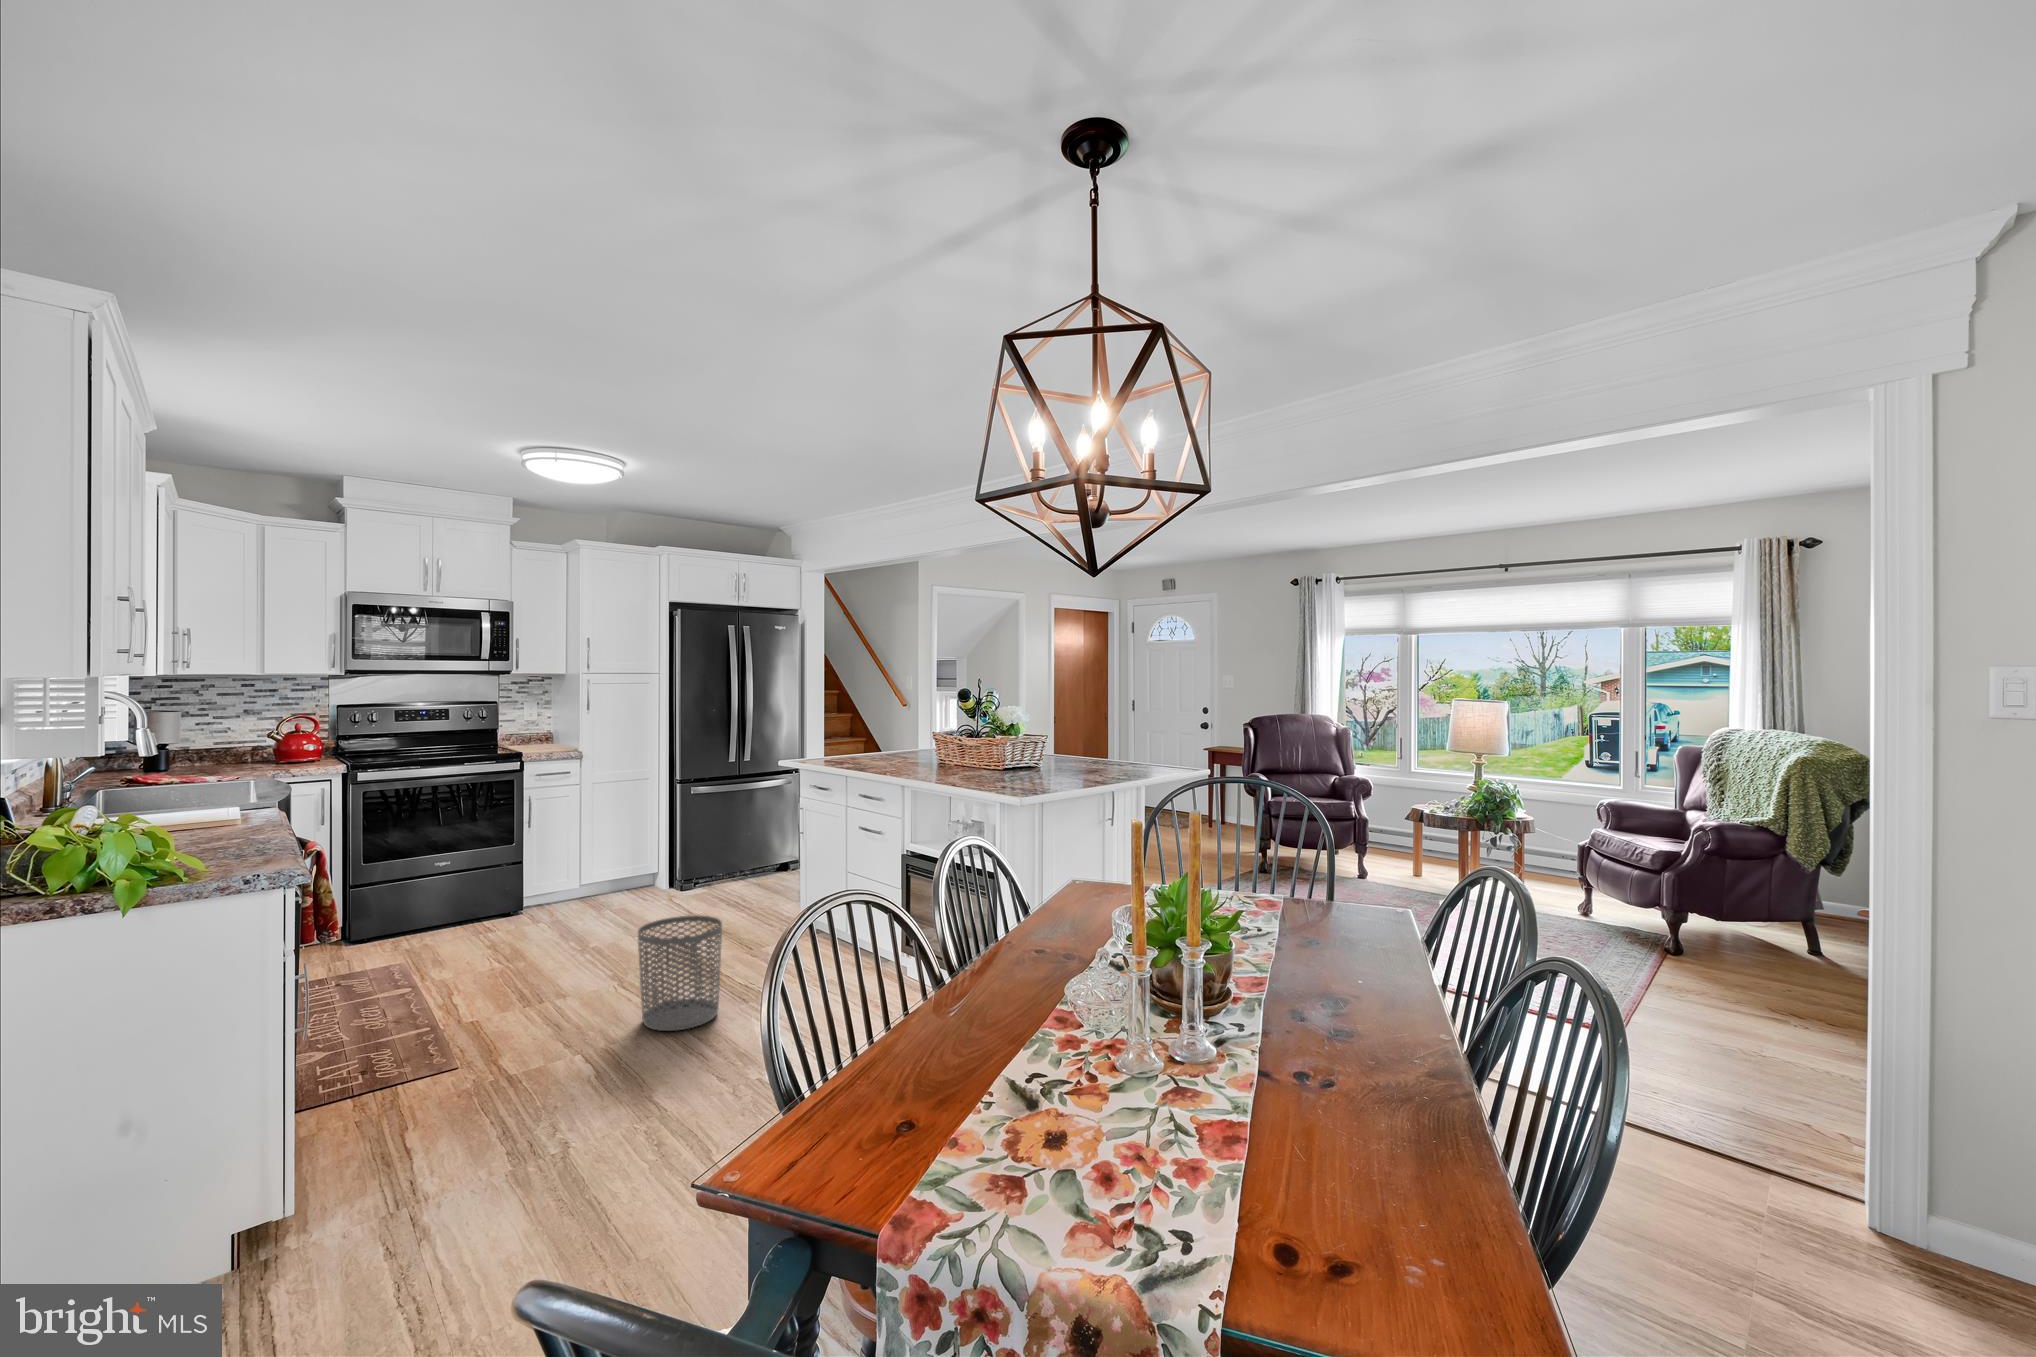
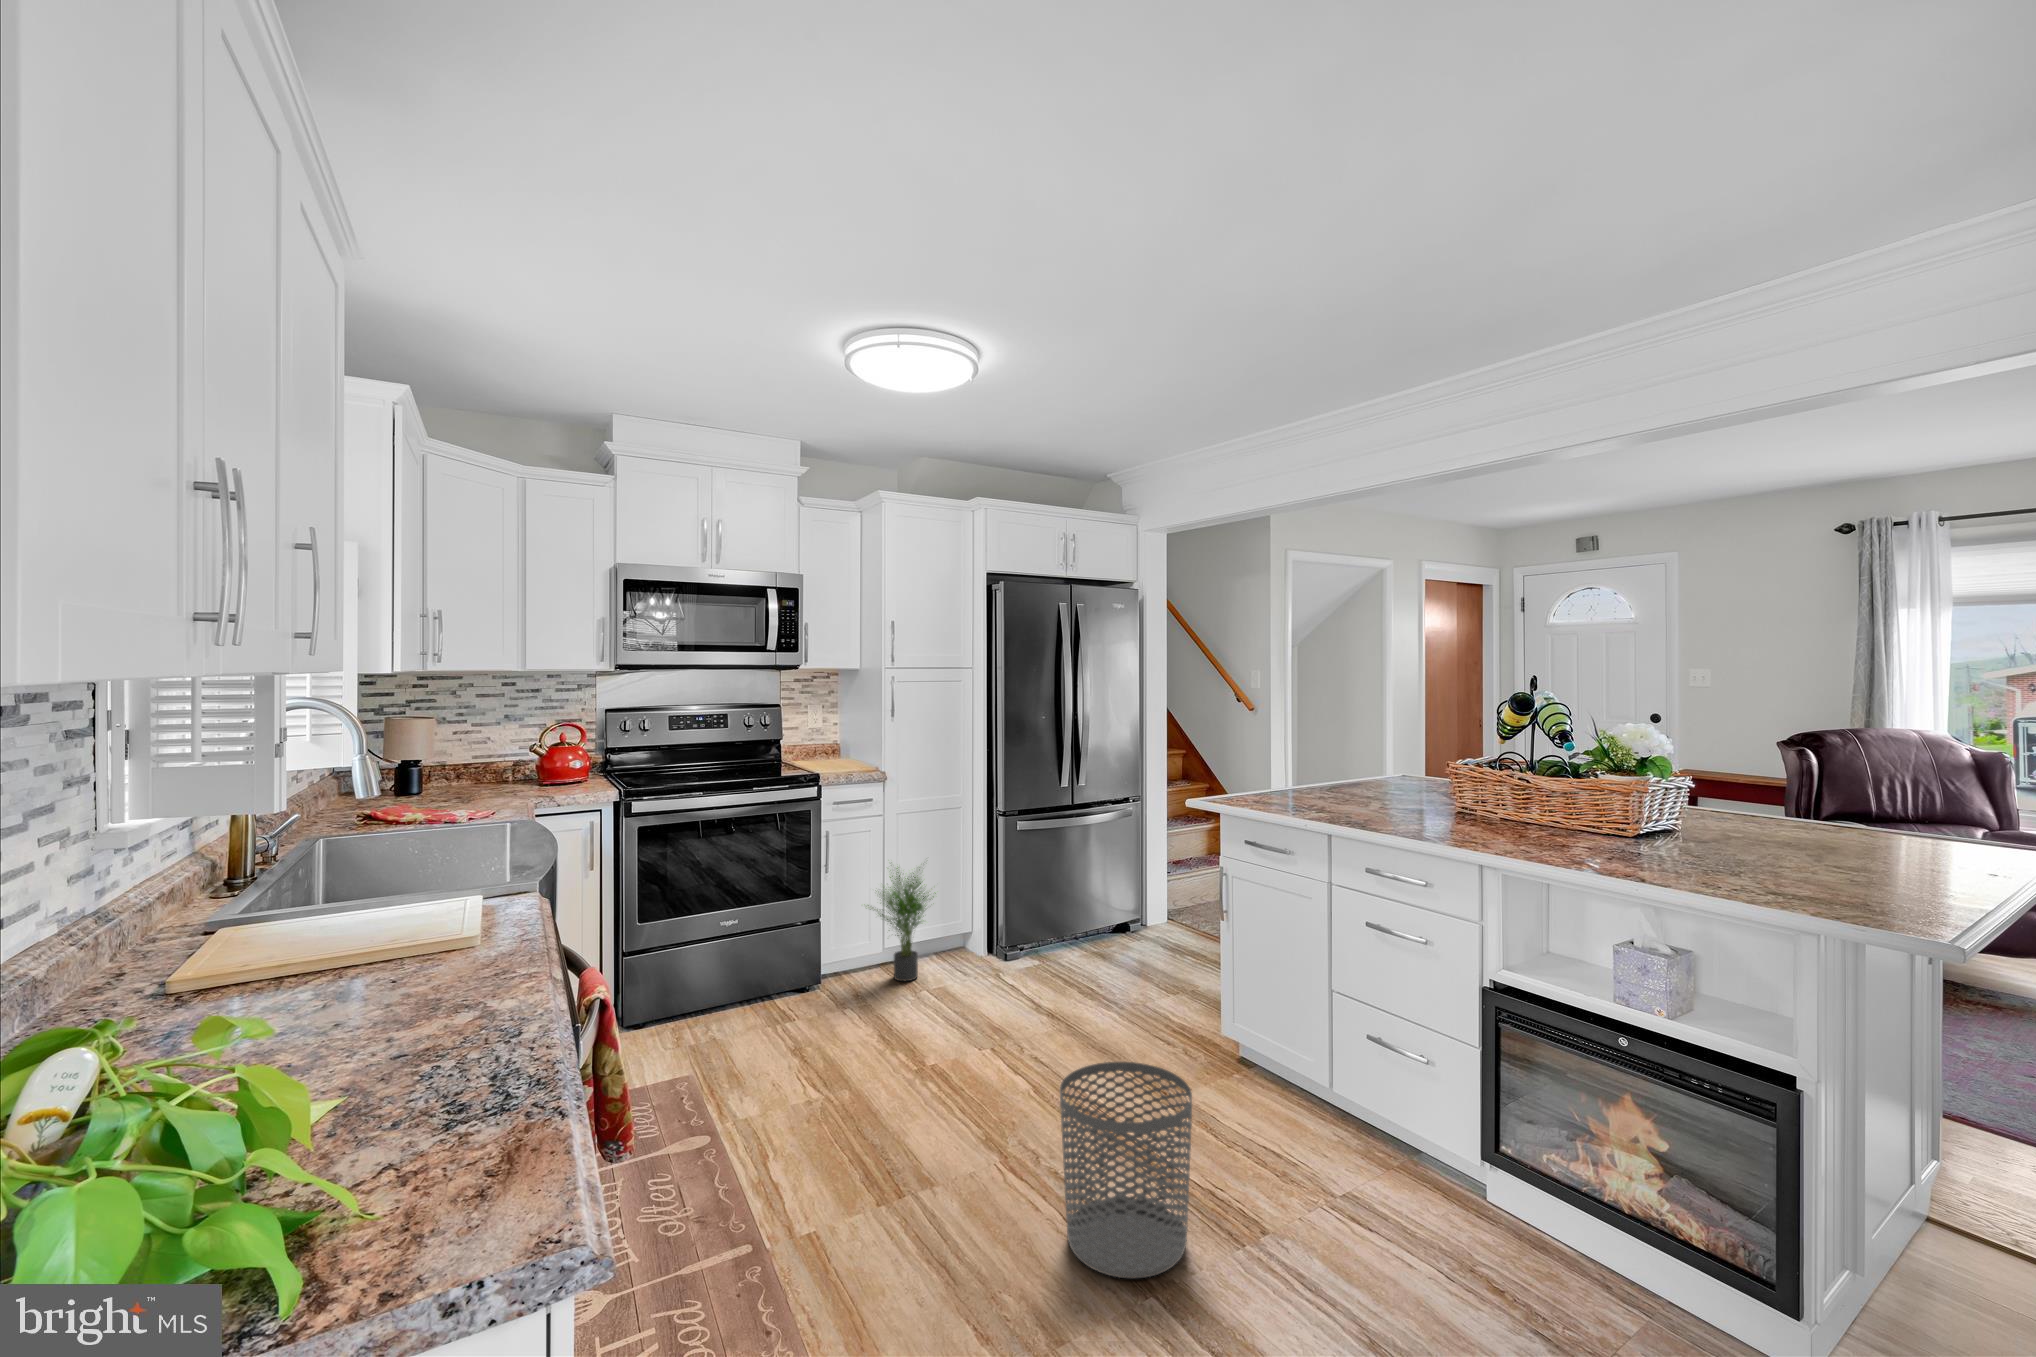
potted plant: none [551,814,624,908] -> present [868,867,936,981]

